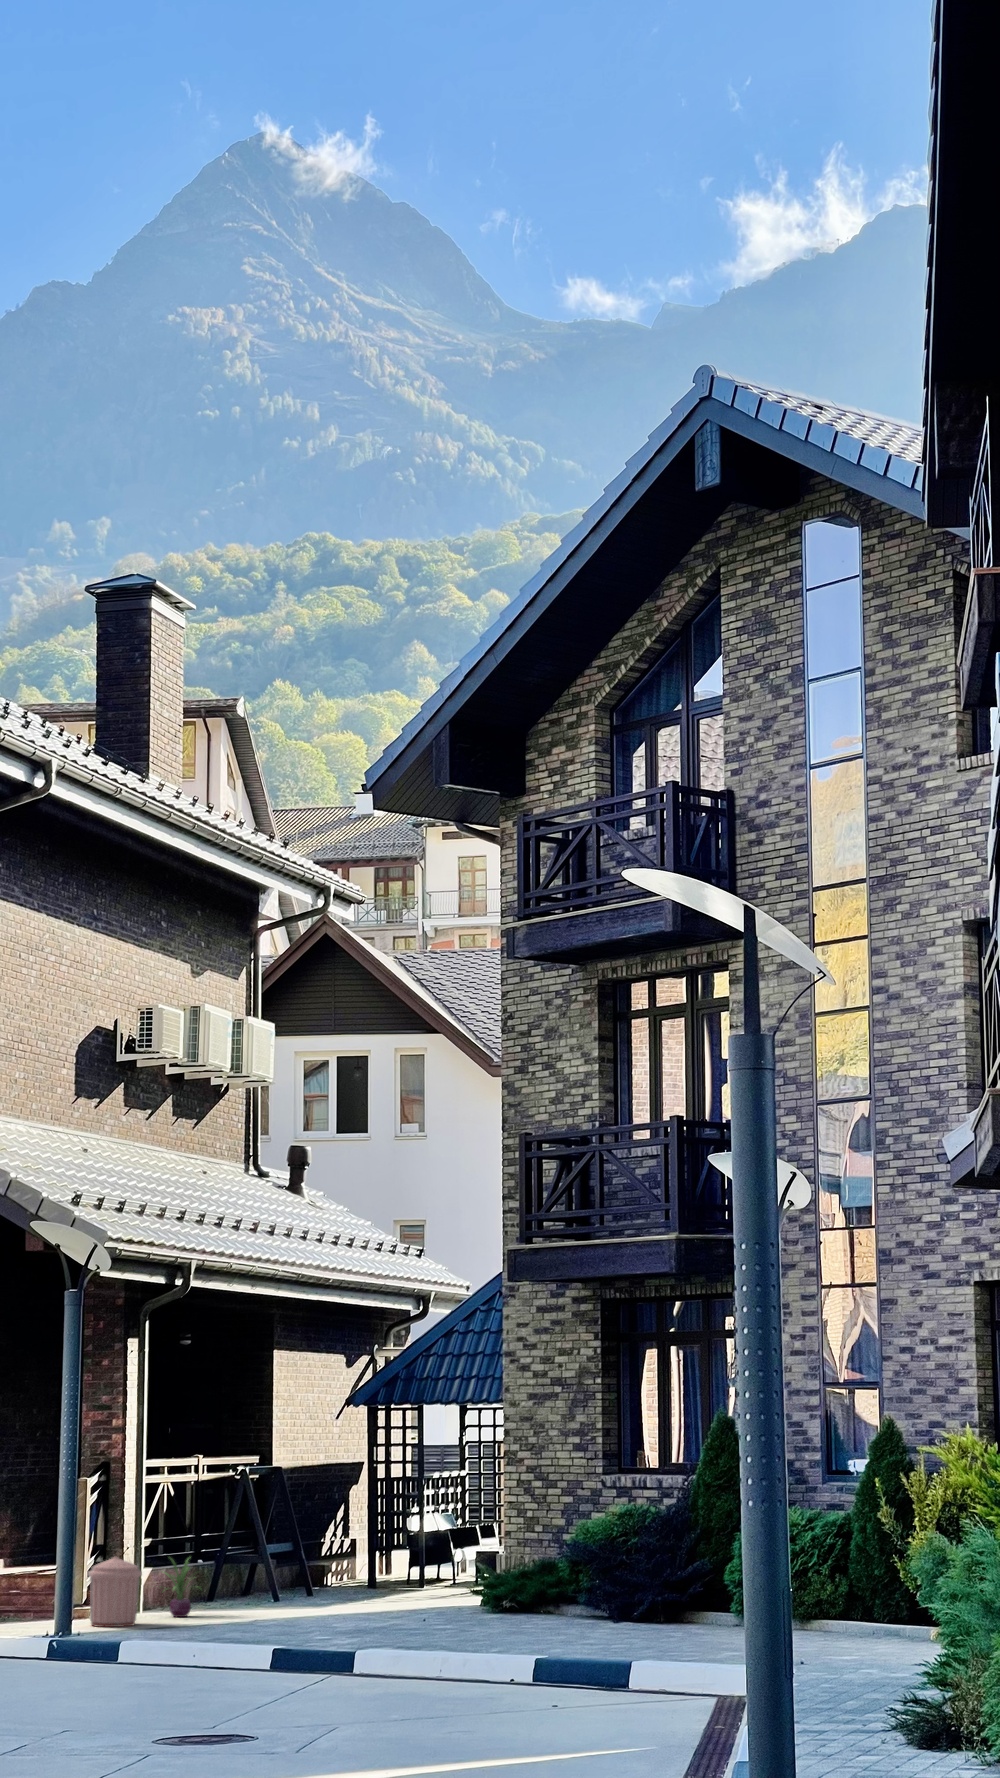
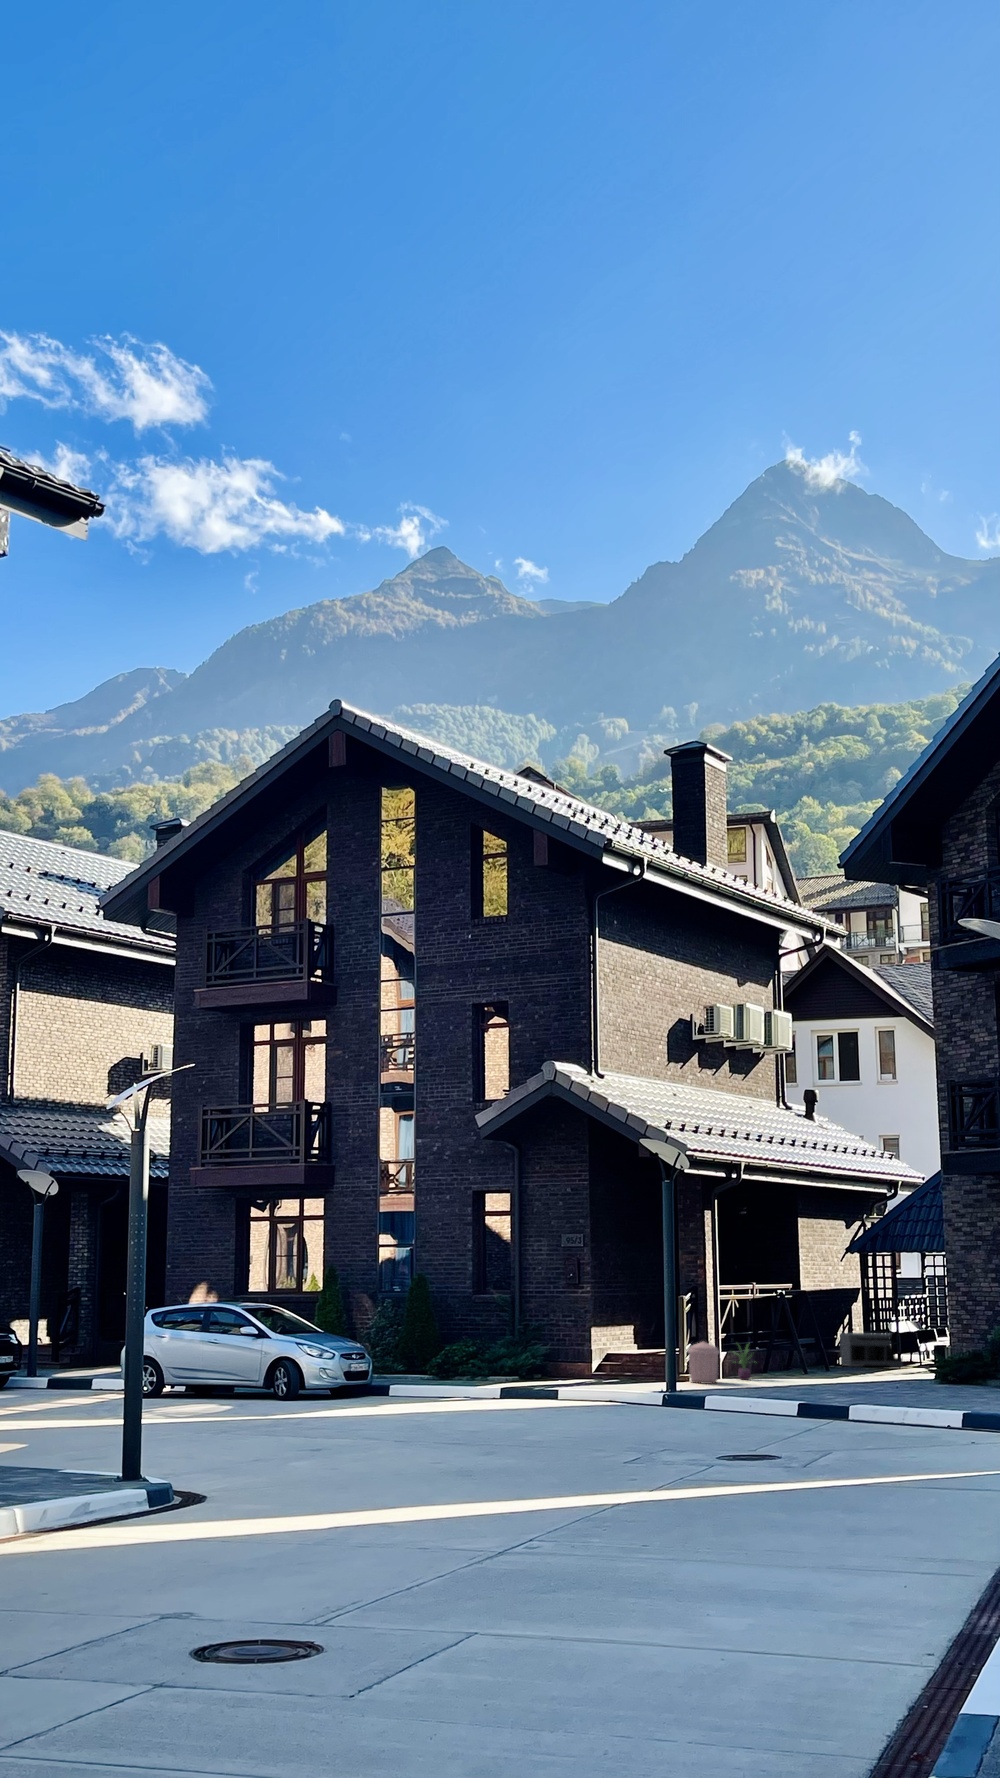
bench: none [331,1532,428,1587] -> present [840,1333,903,1367]

